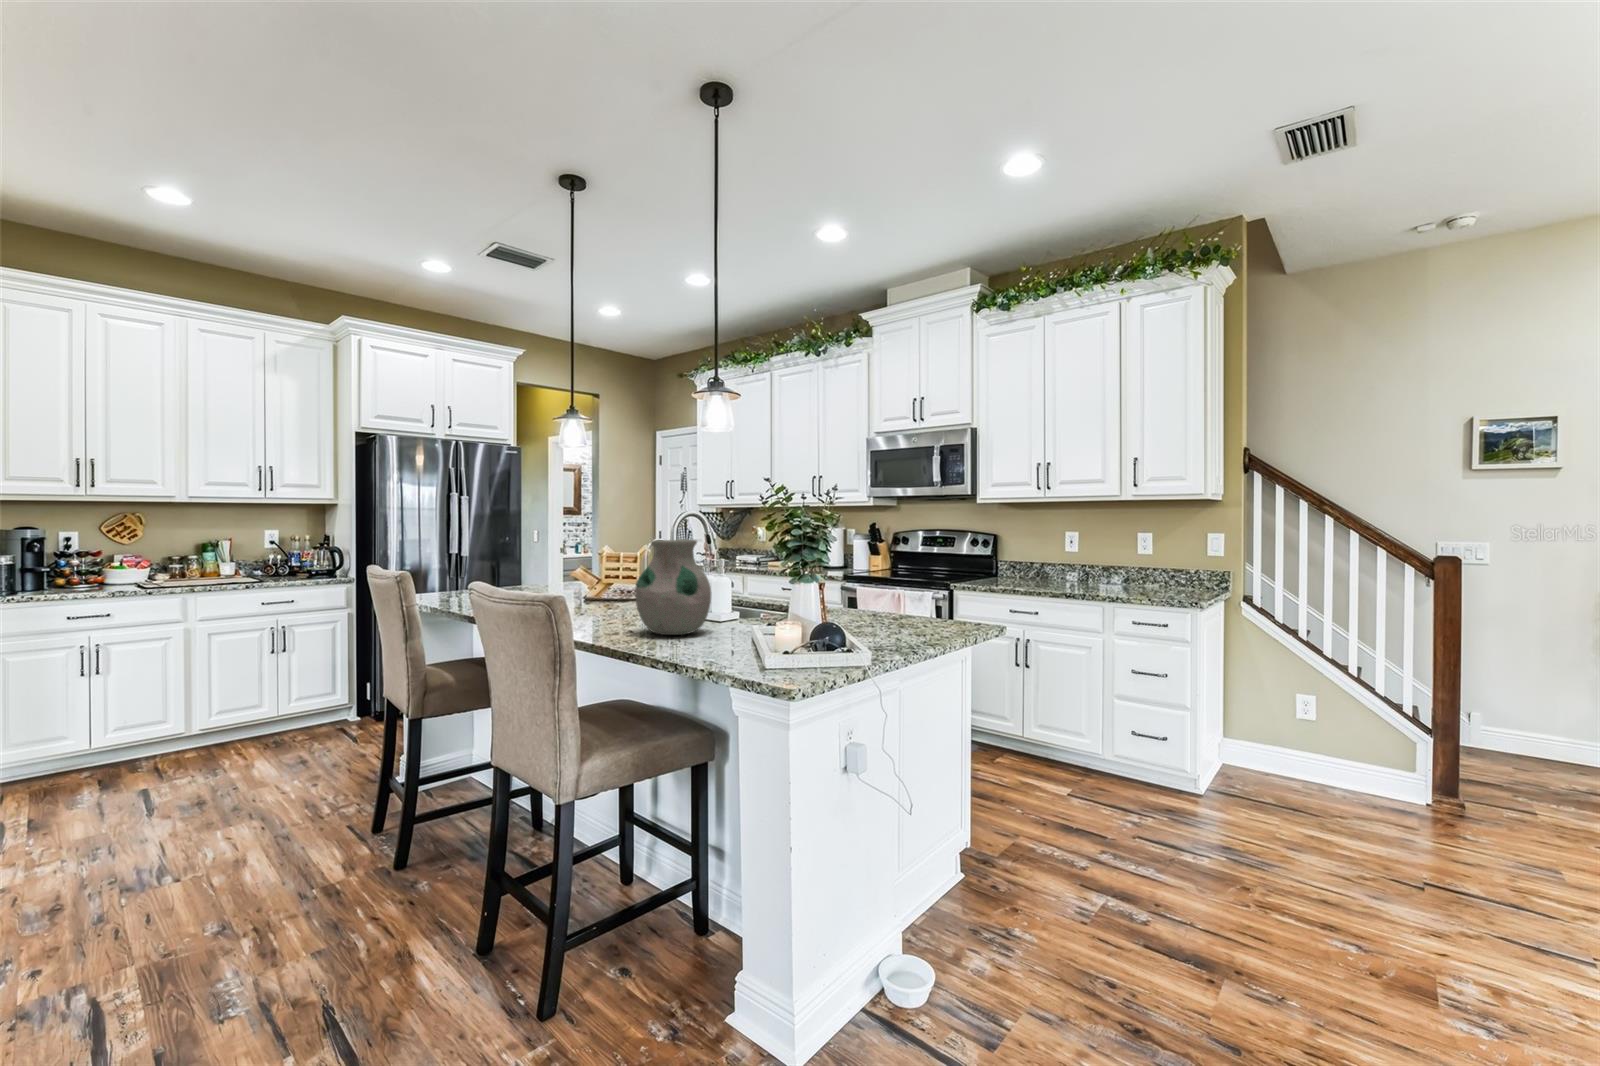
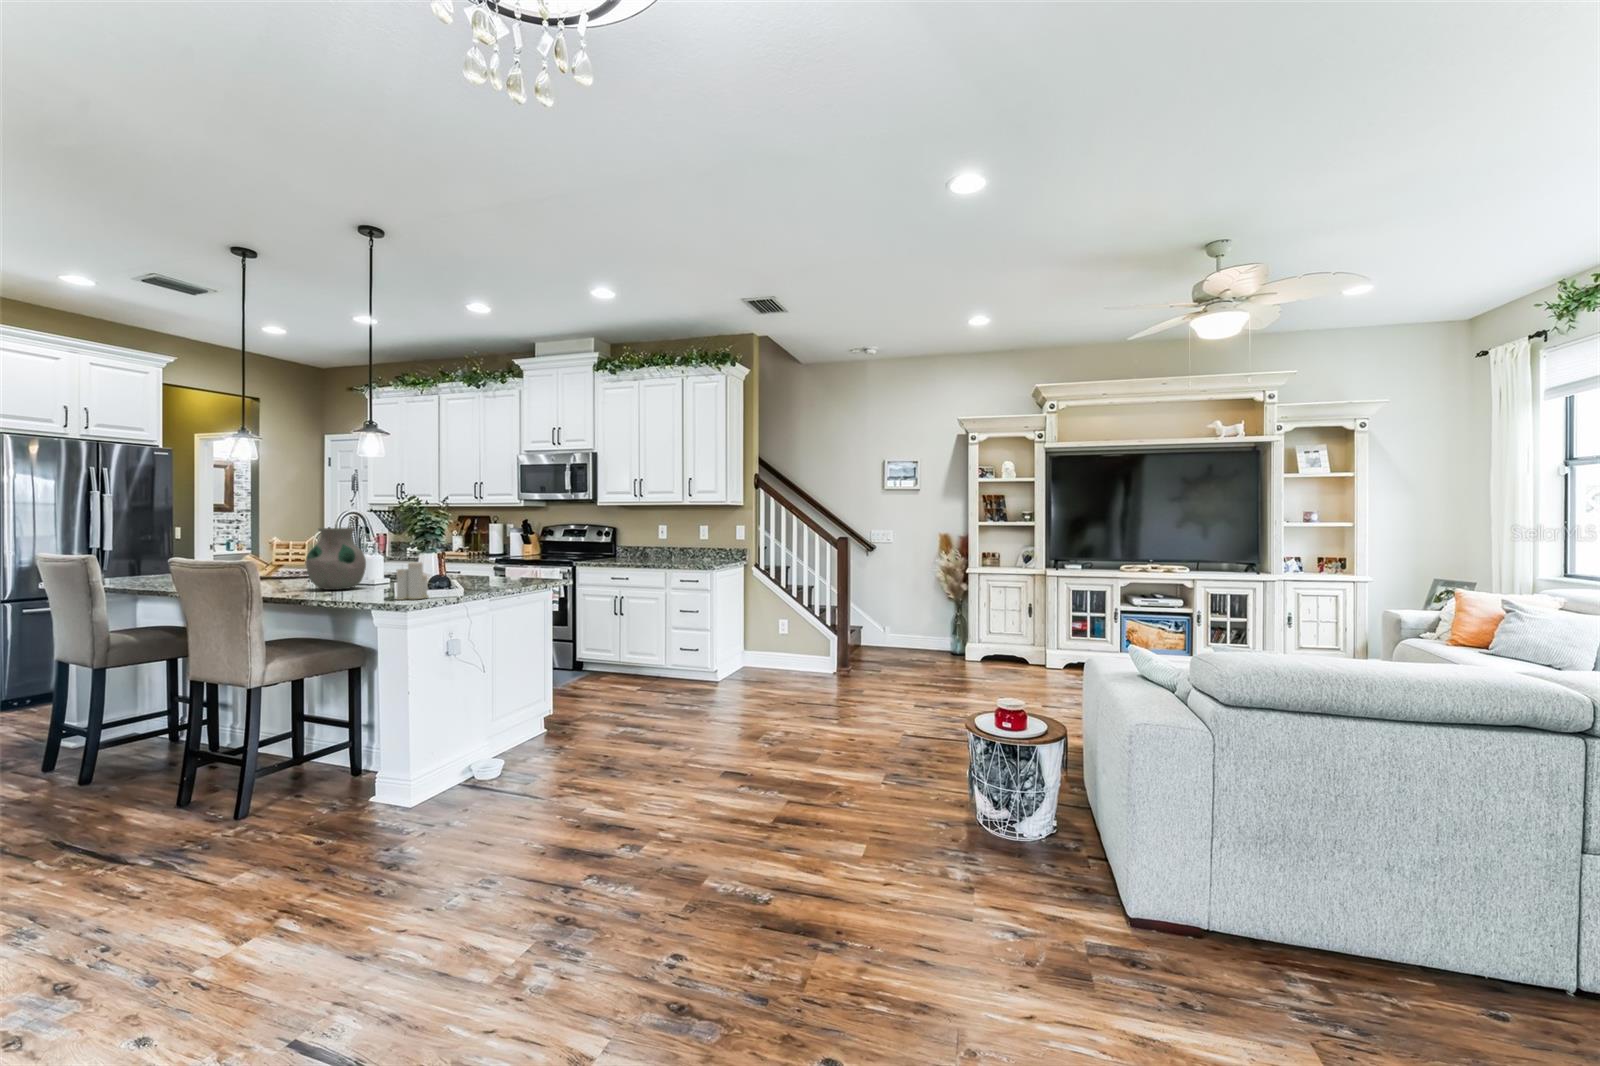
candle: none [762,598,814,674] -> present [396,562,429,600]

